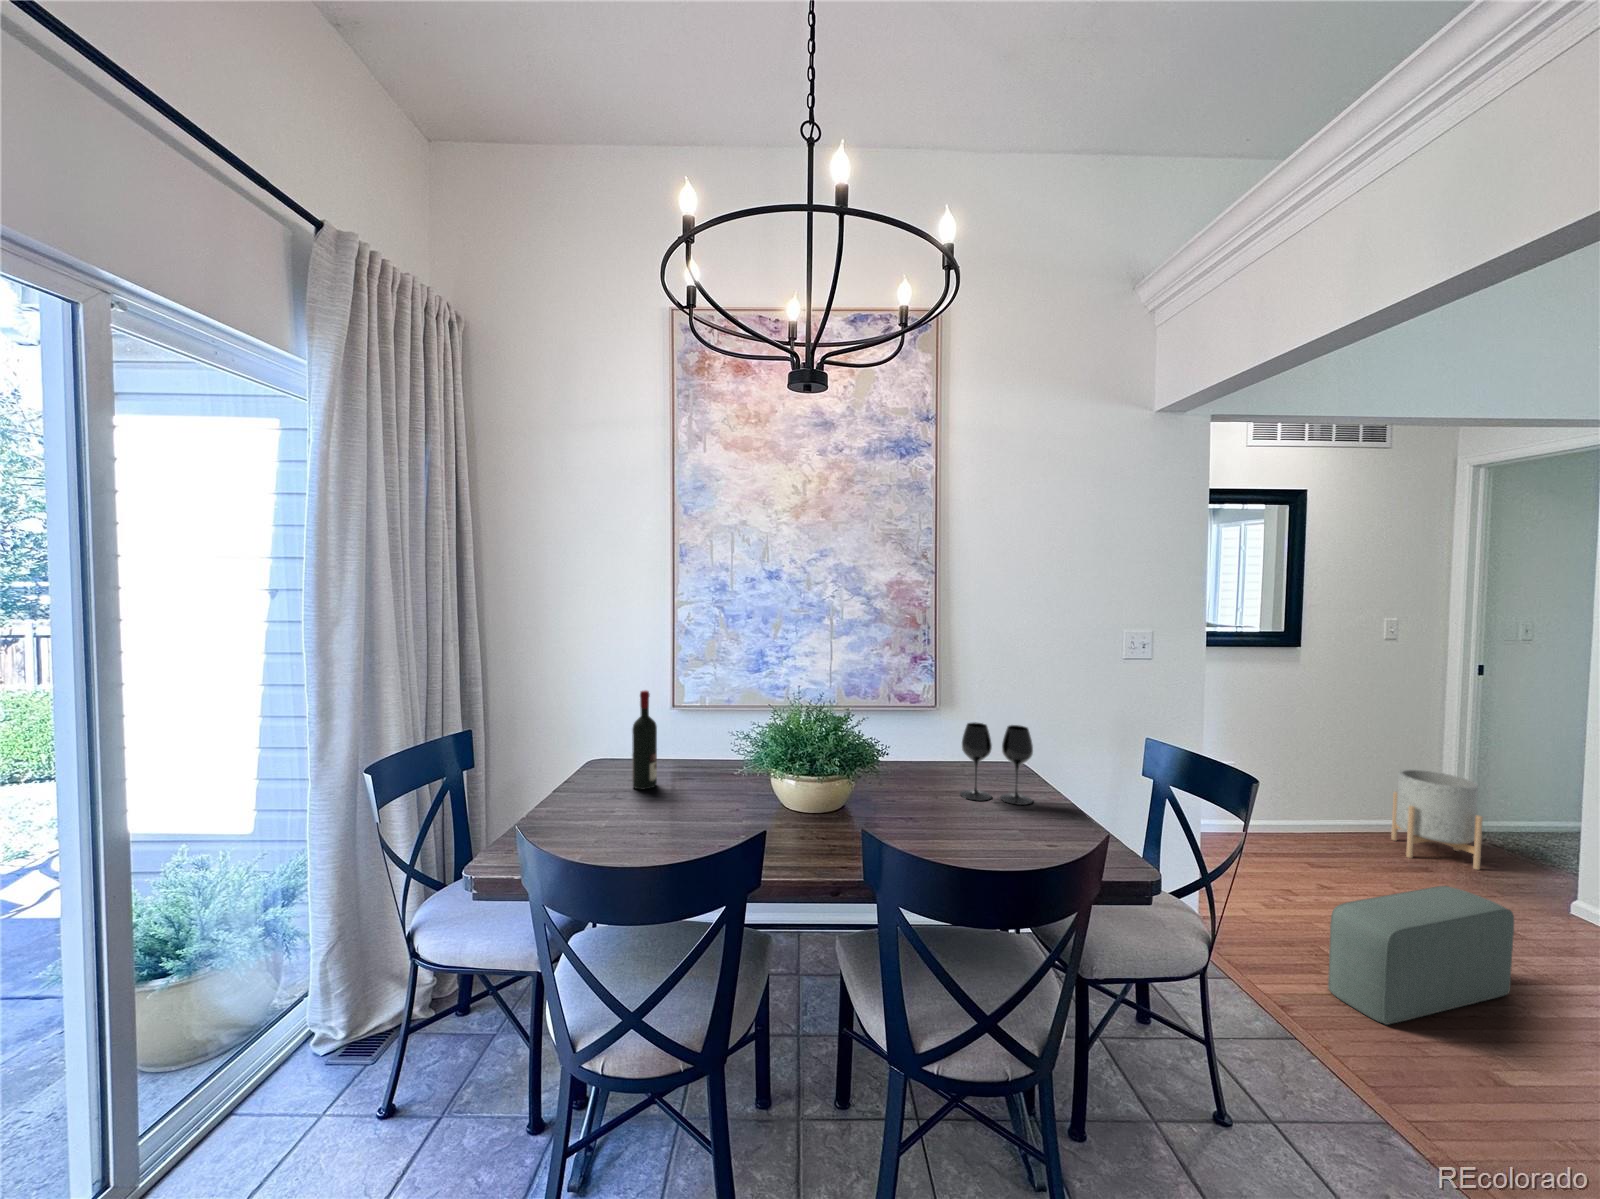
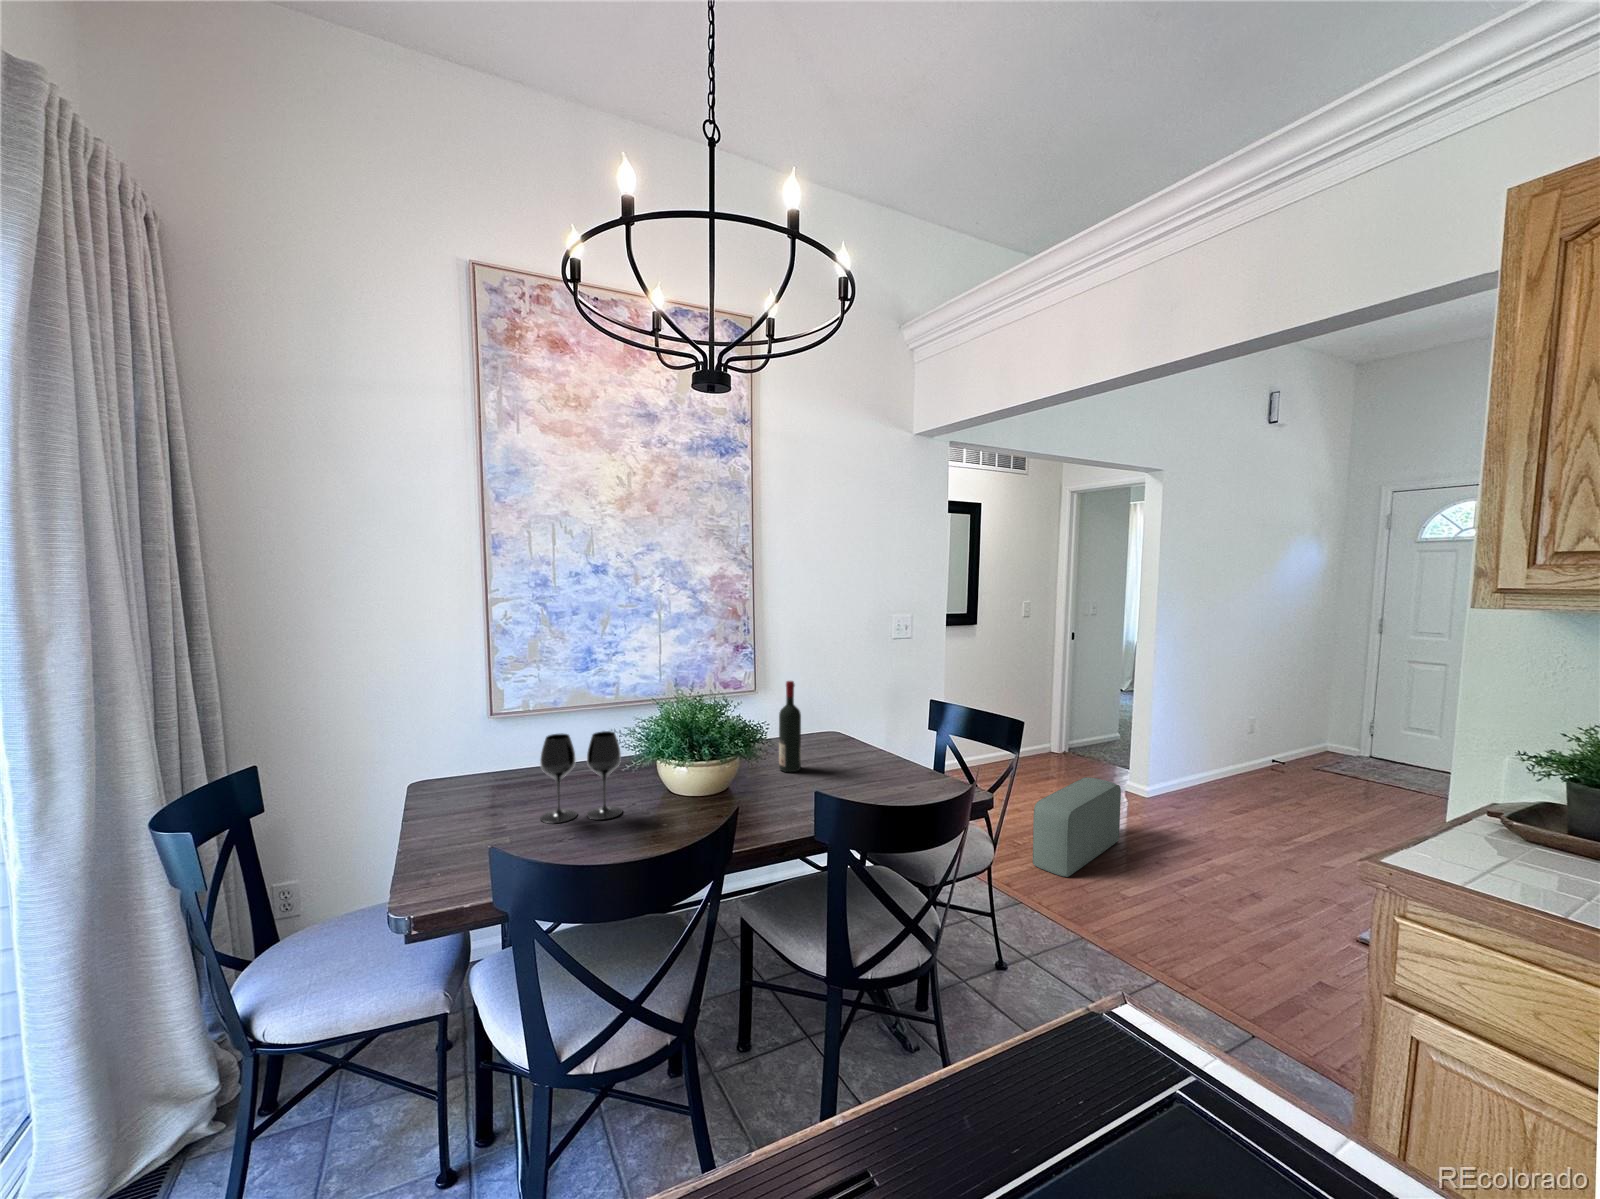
wine bottle: present [632,690,657,789] -> present [779,681,801,772]
wine glass: present [960,722,1033,805] -> present [540,731,622,823]
planter: present [1391,770,1483,870] -> none [1037,703,1087,767]

